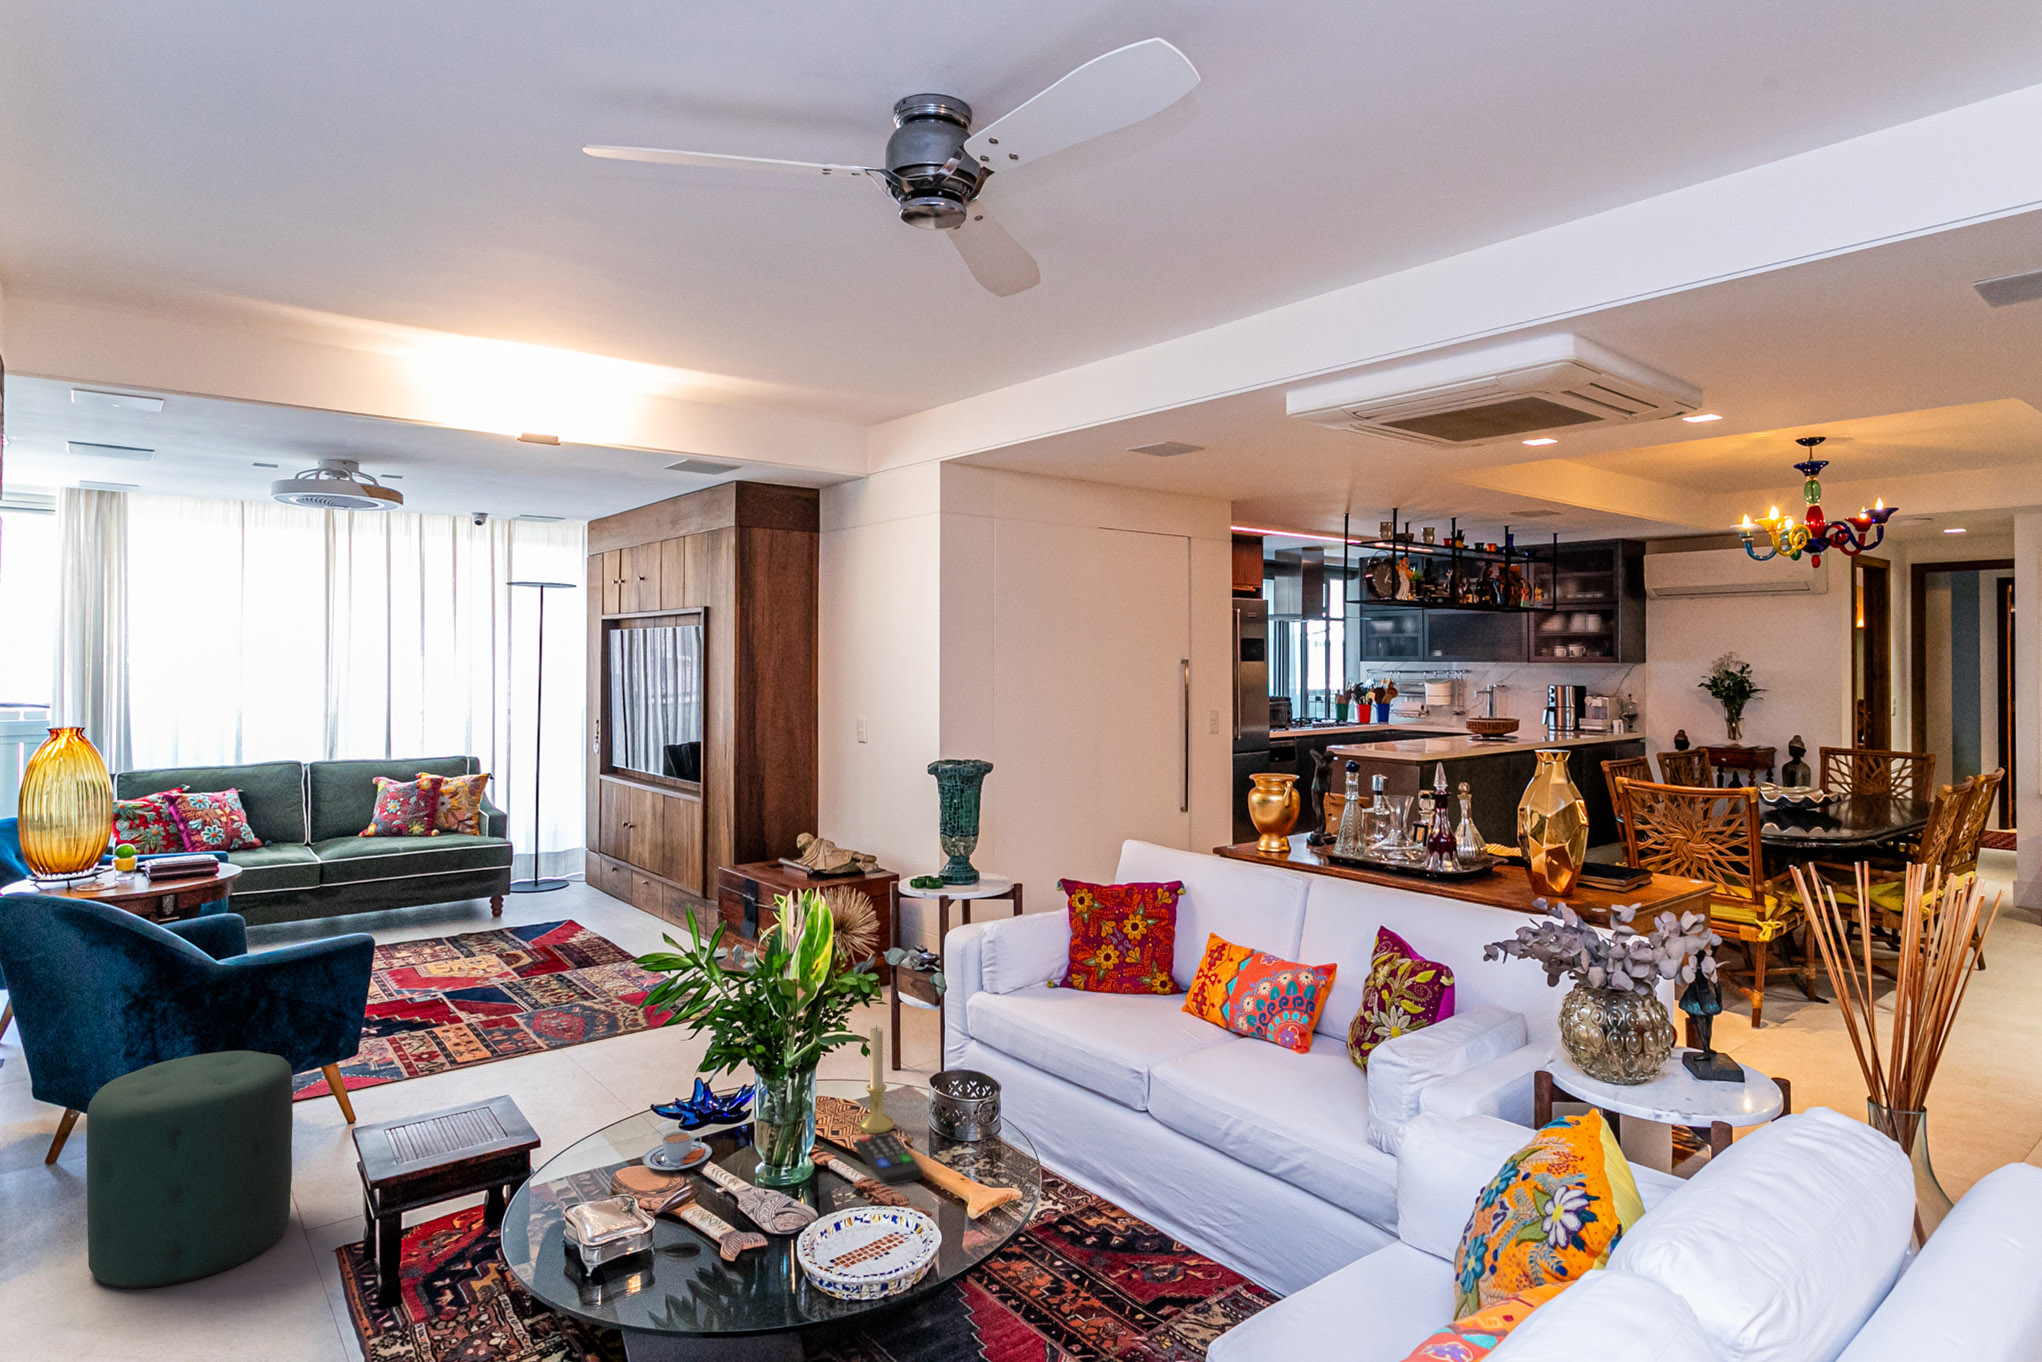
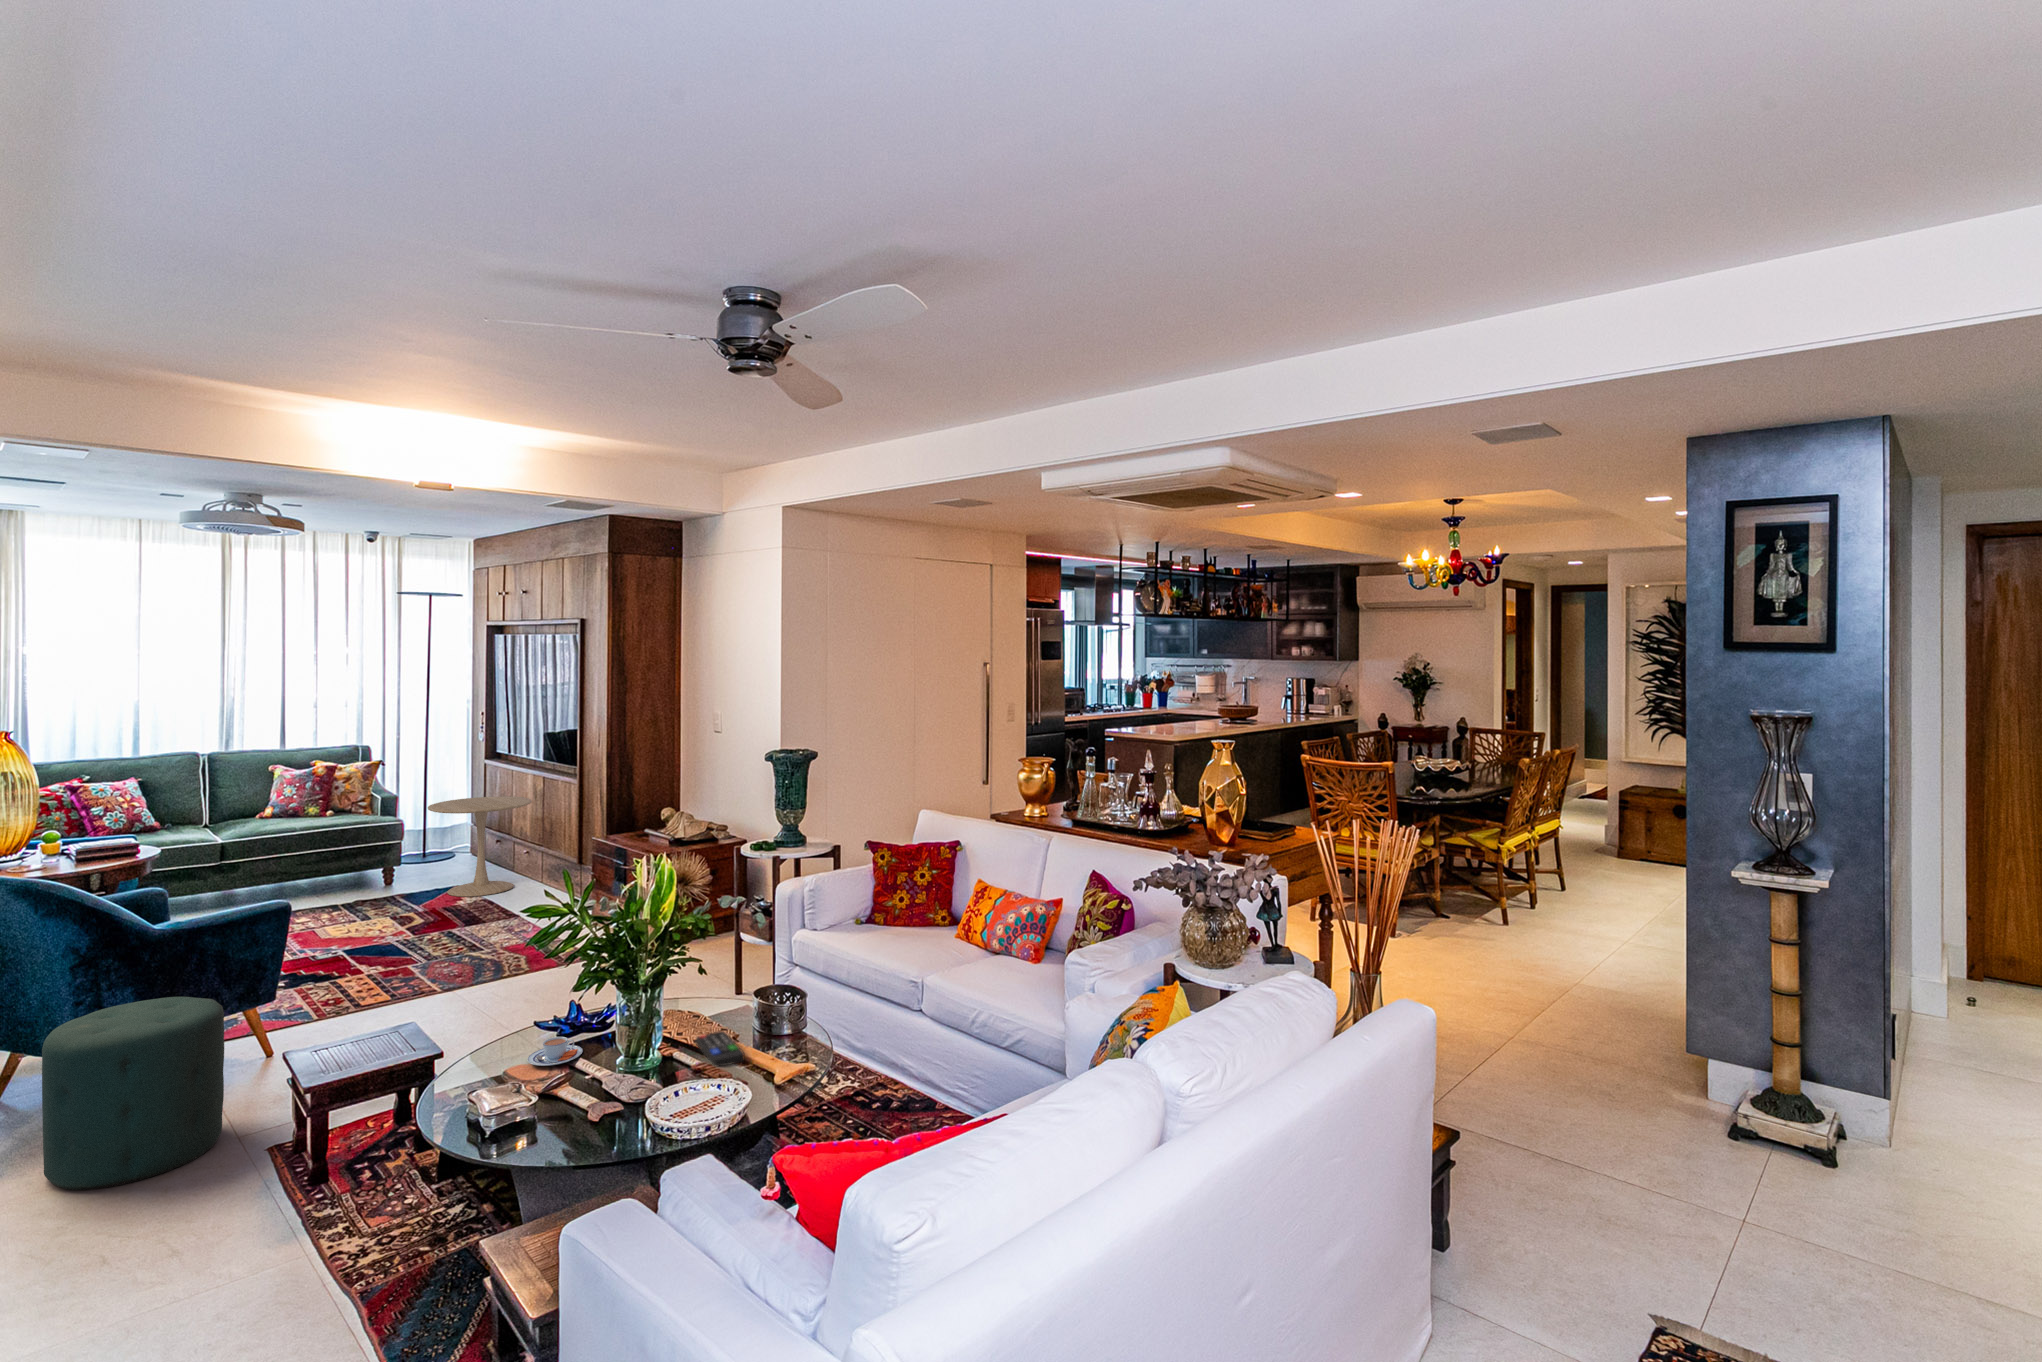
side table: none [537,816,651,933] -> present [428,796,532,897]
candle holder: present [859,1026,894,1134] -> none [699,953,727,1034]

